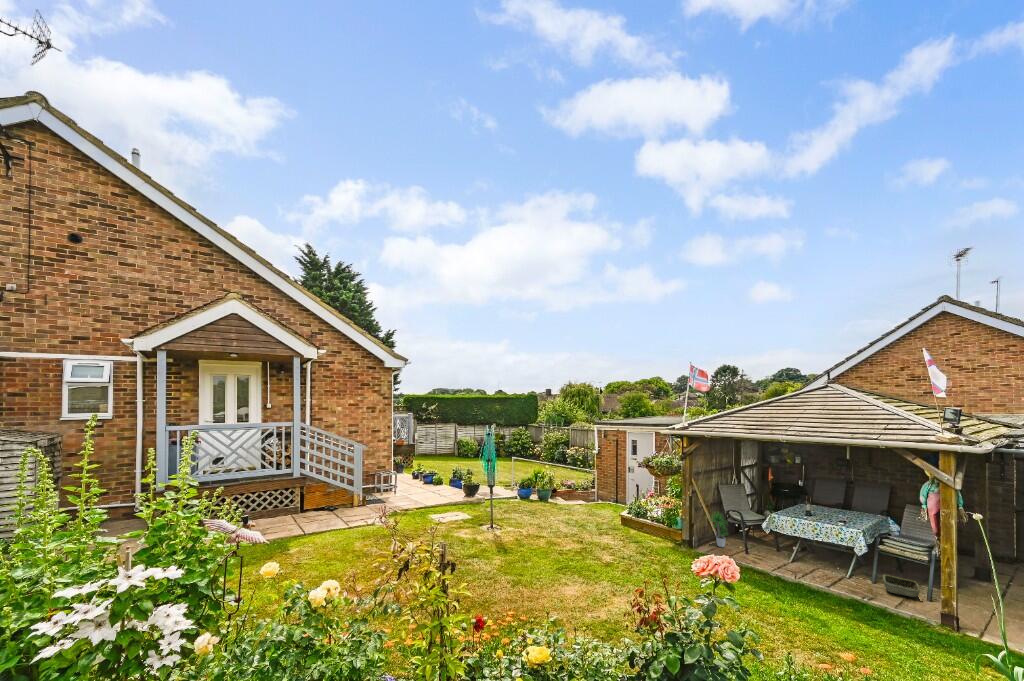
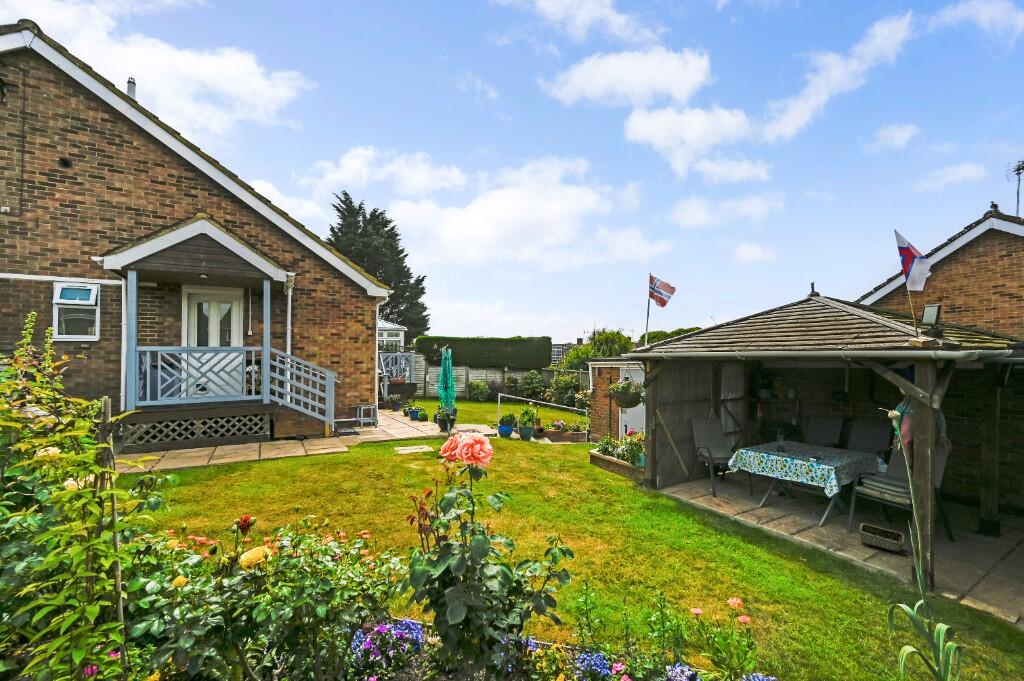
potted plant: present [710,512,726,547] -> none [670,448,695,488]

